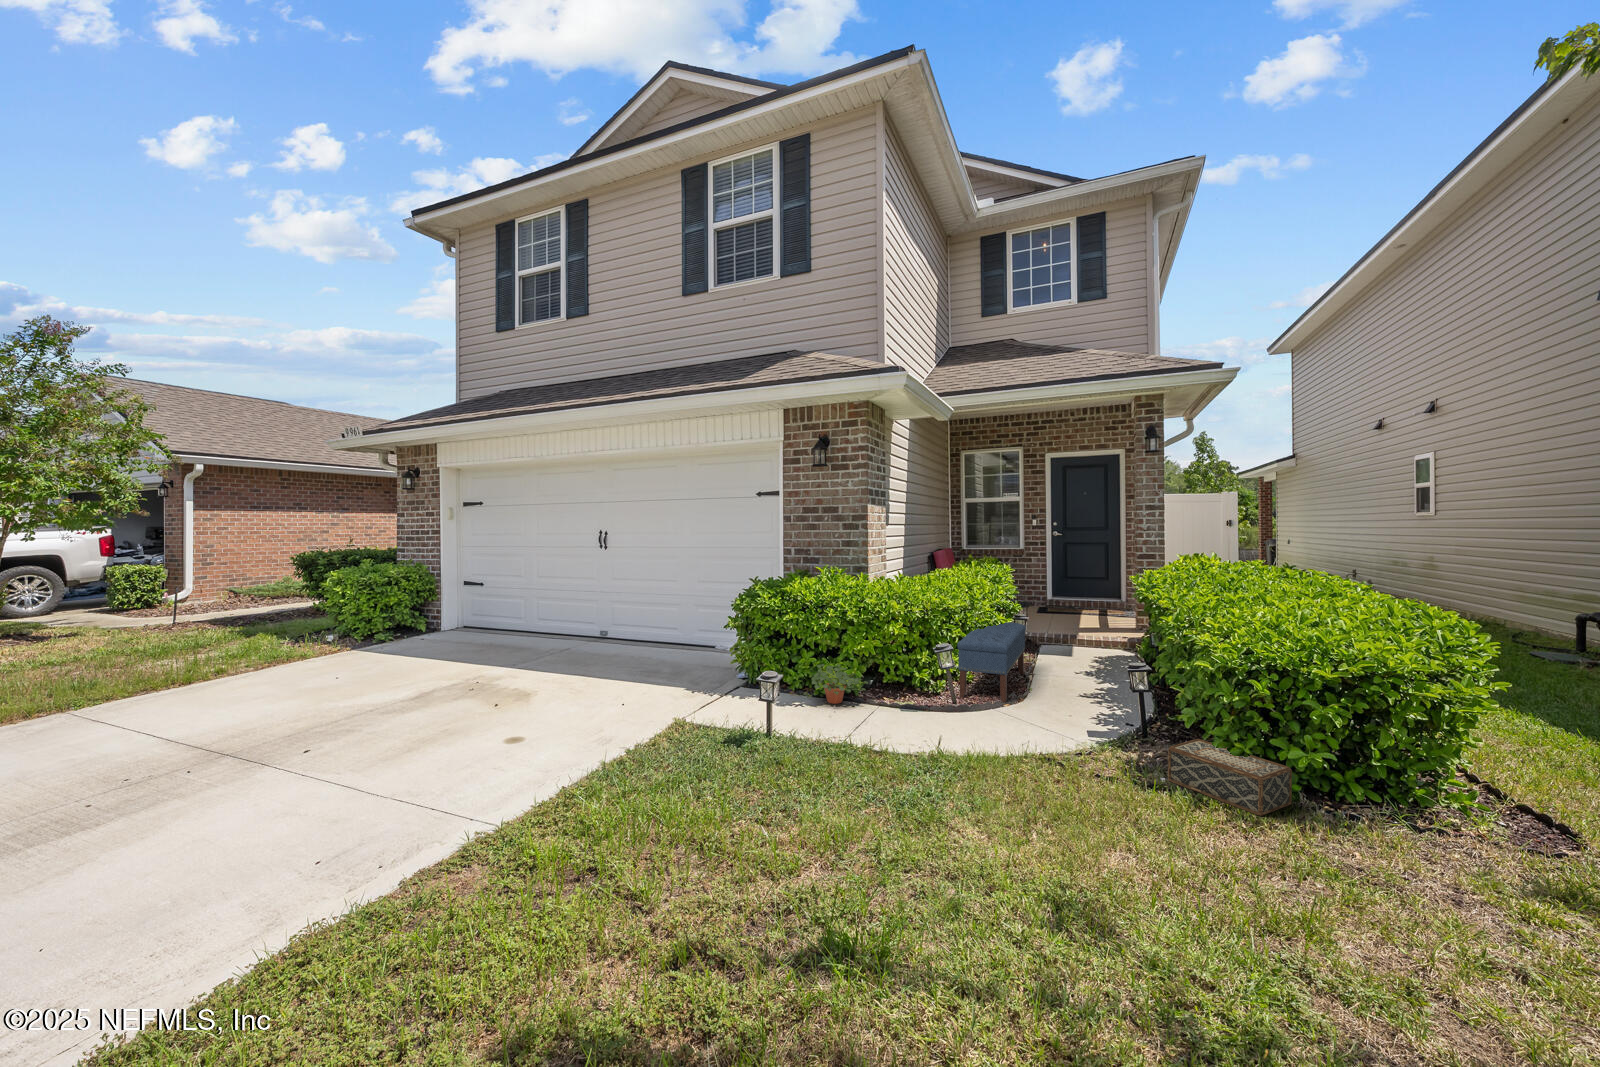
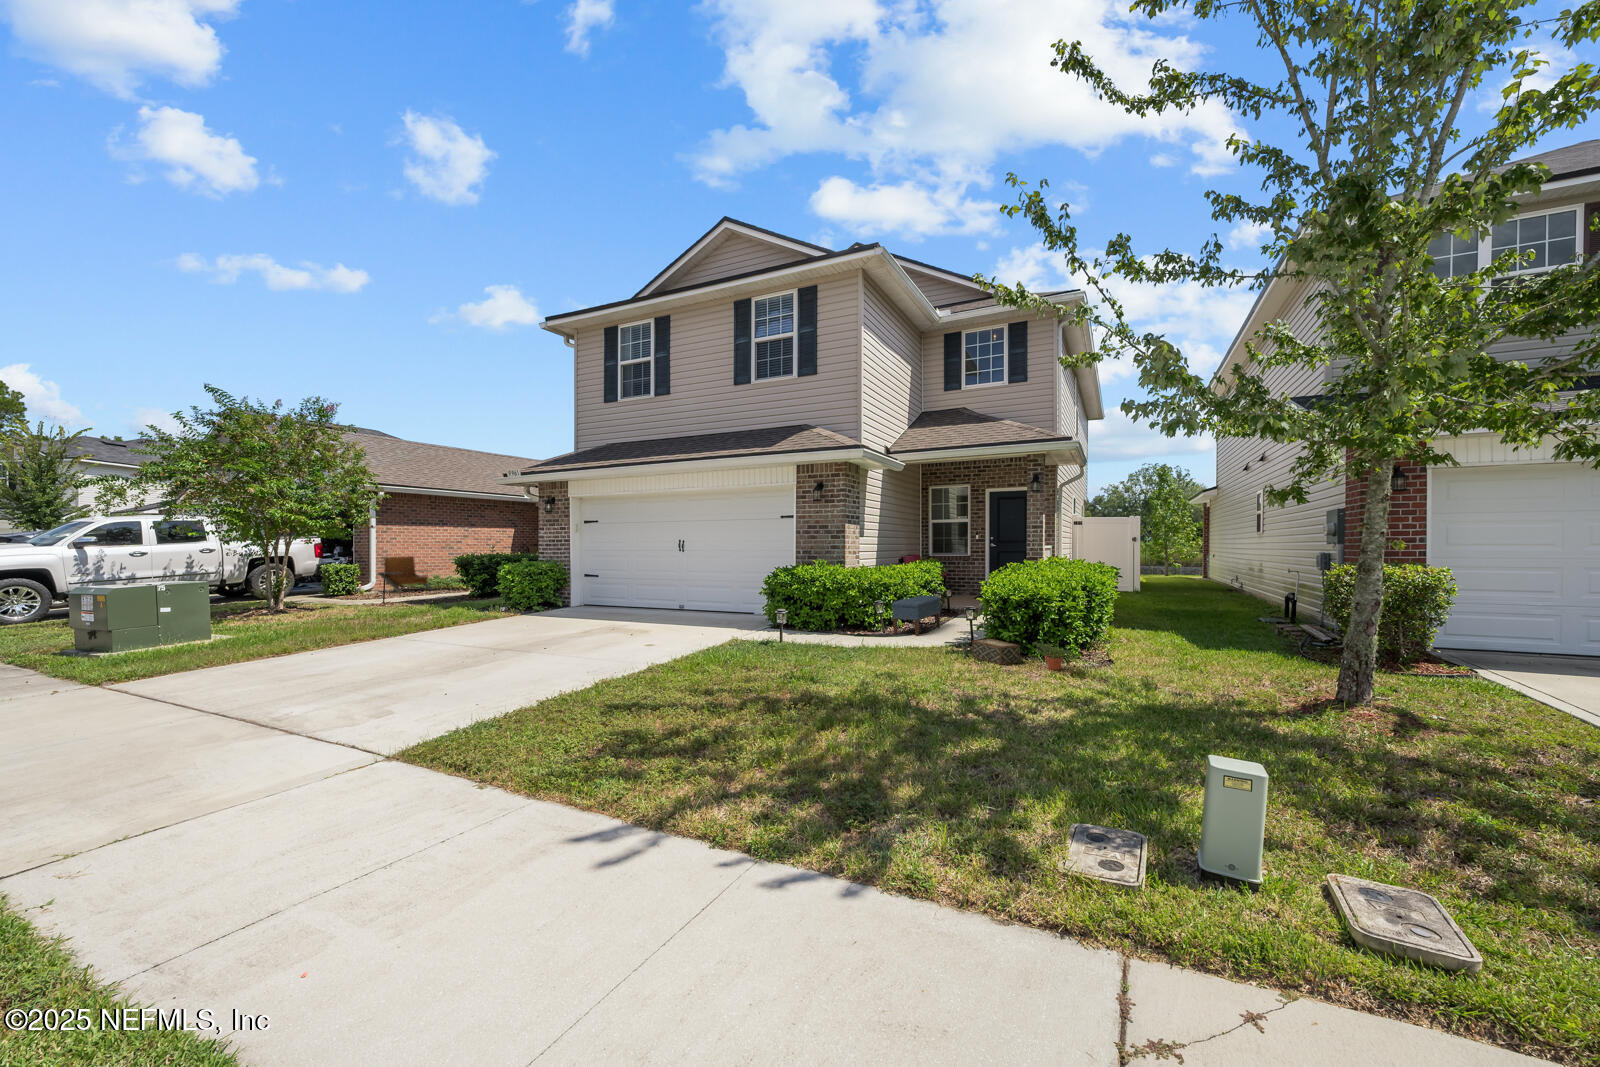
lounge chair: none [194,553,282,605] -> present [378,556,433,593]
potted plant: present [811,664,868,704] -> present [1033,642,1078,670]

